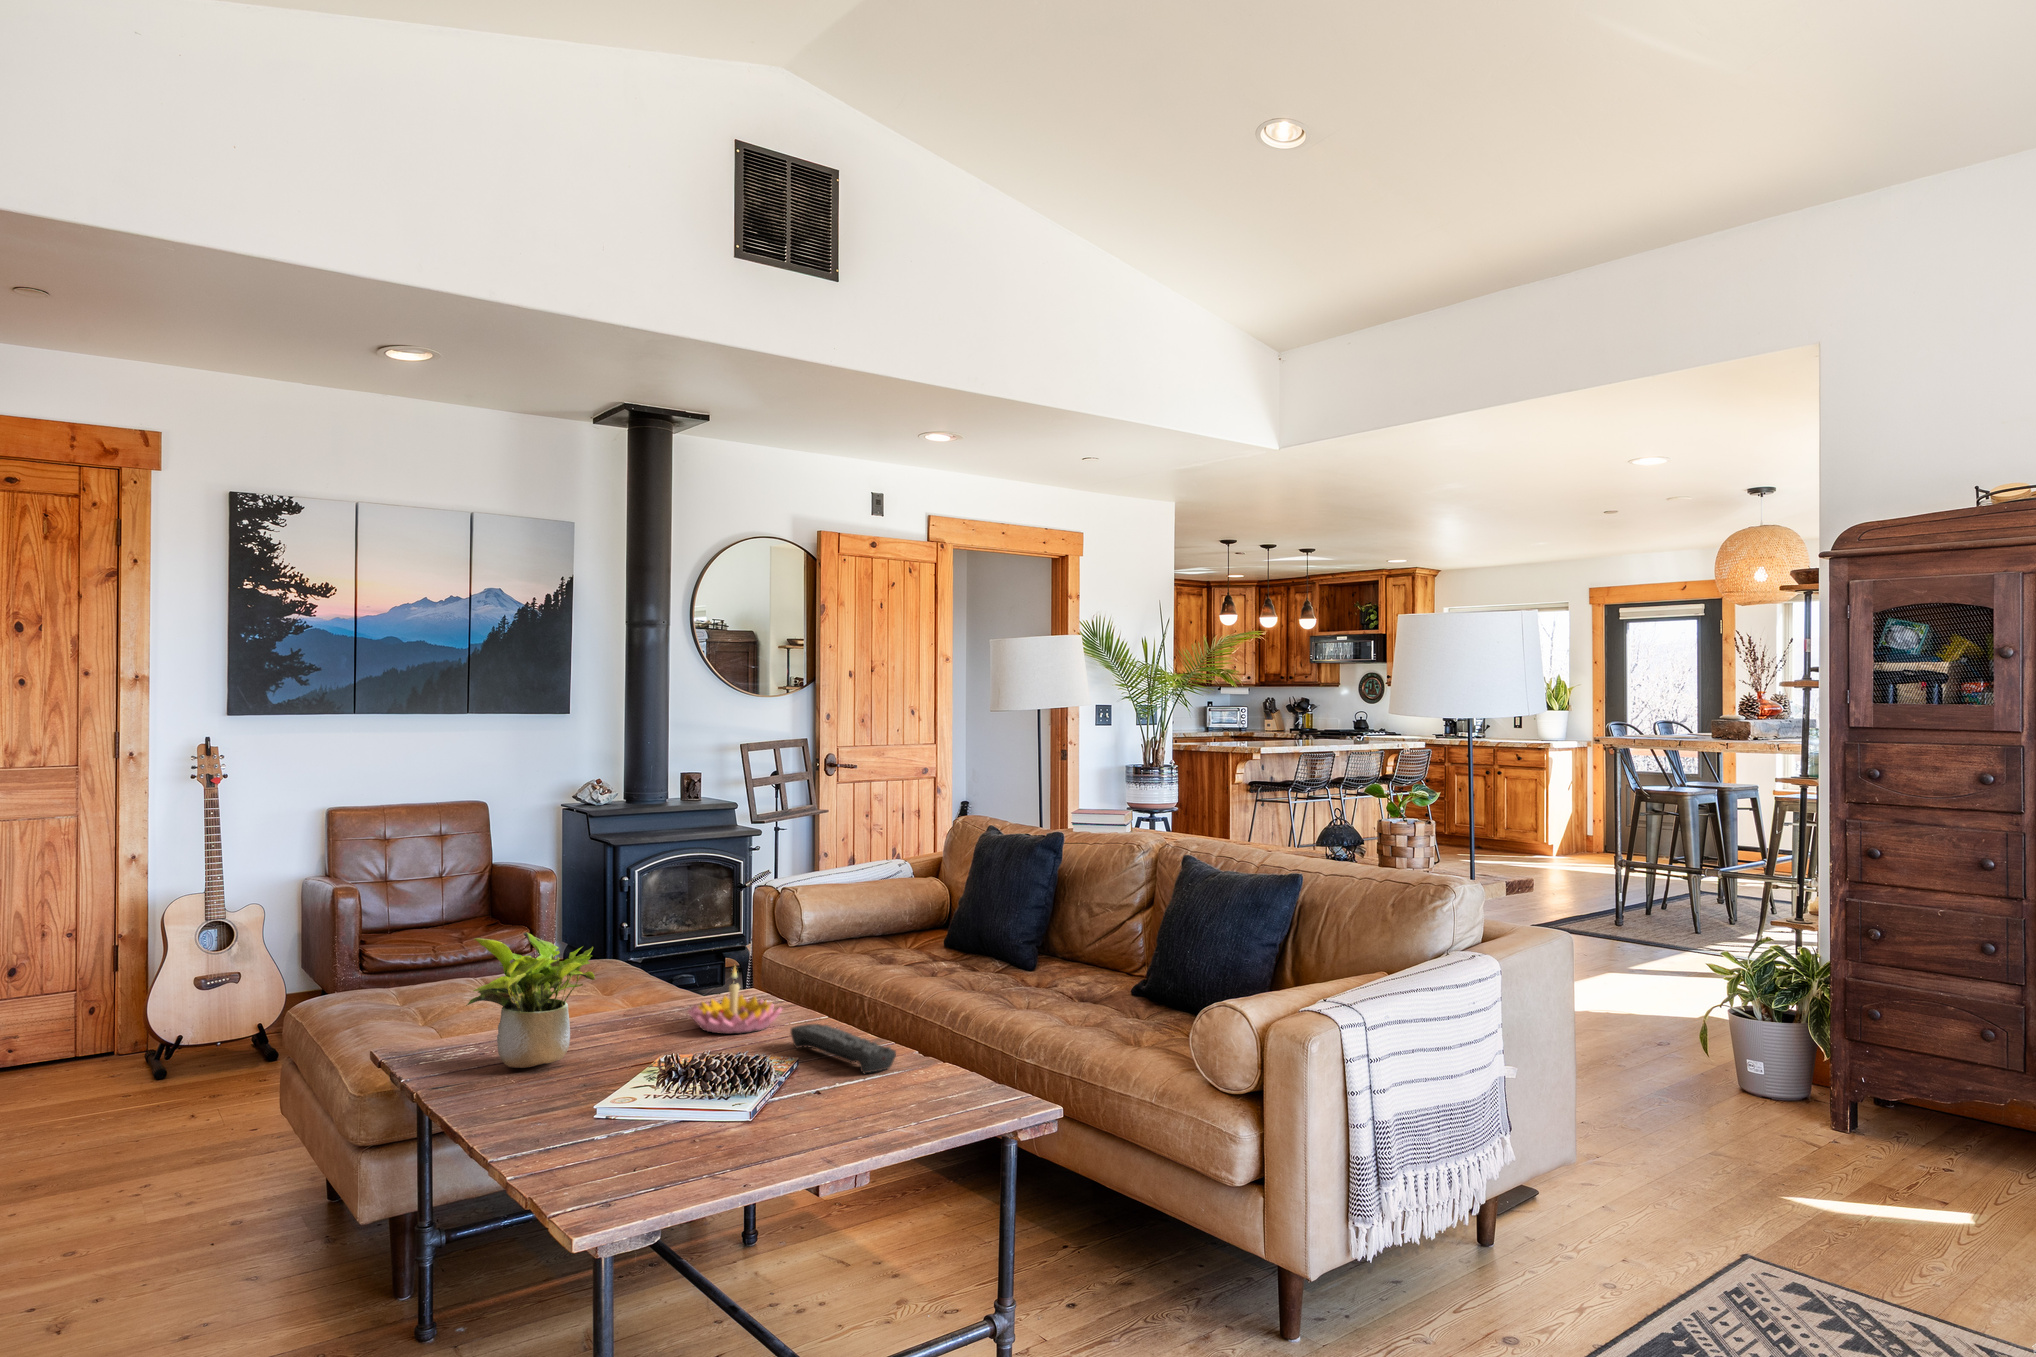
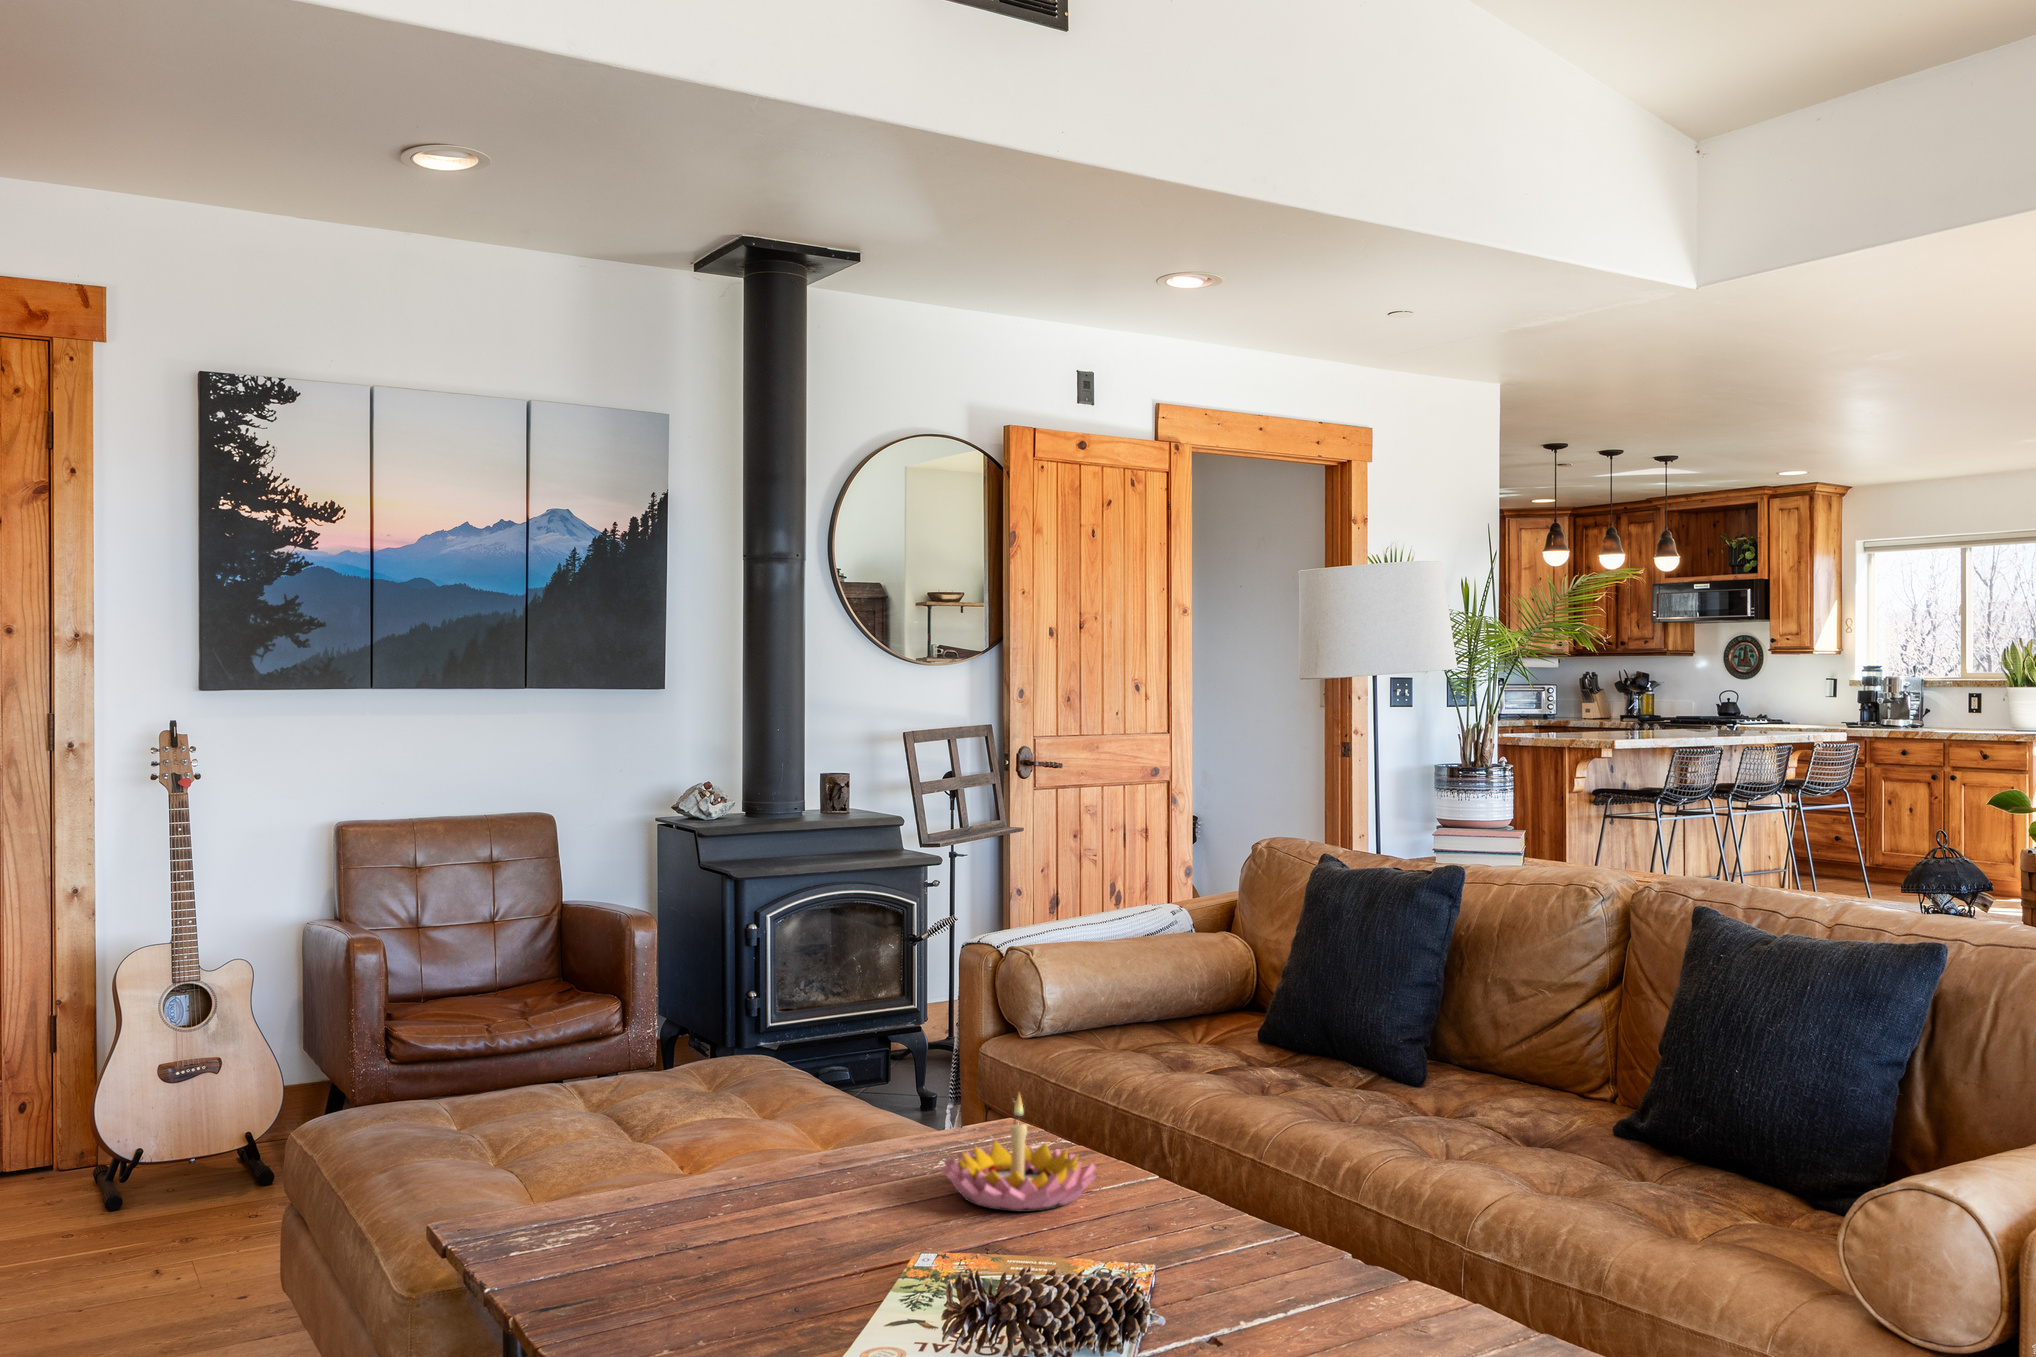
potted plant: present [466,932,595,1068] -> none [596,1038,808,1277]
remote control: present [791,1024,896,1074] -> none [1134,1201,1346,1308]

